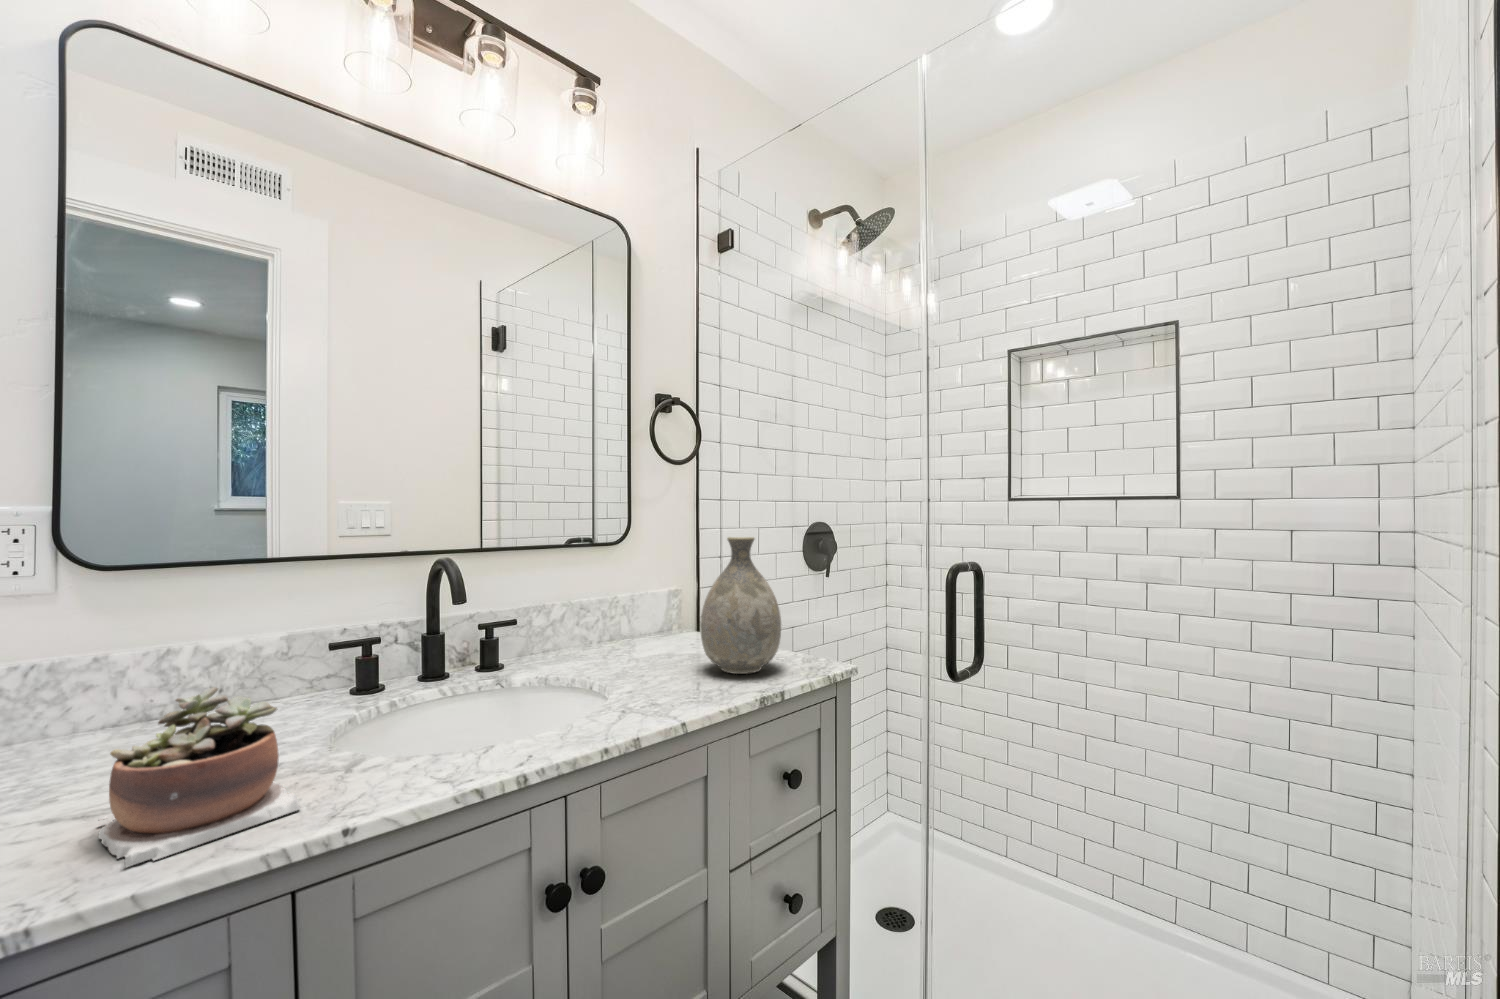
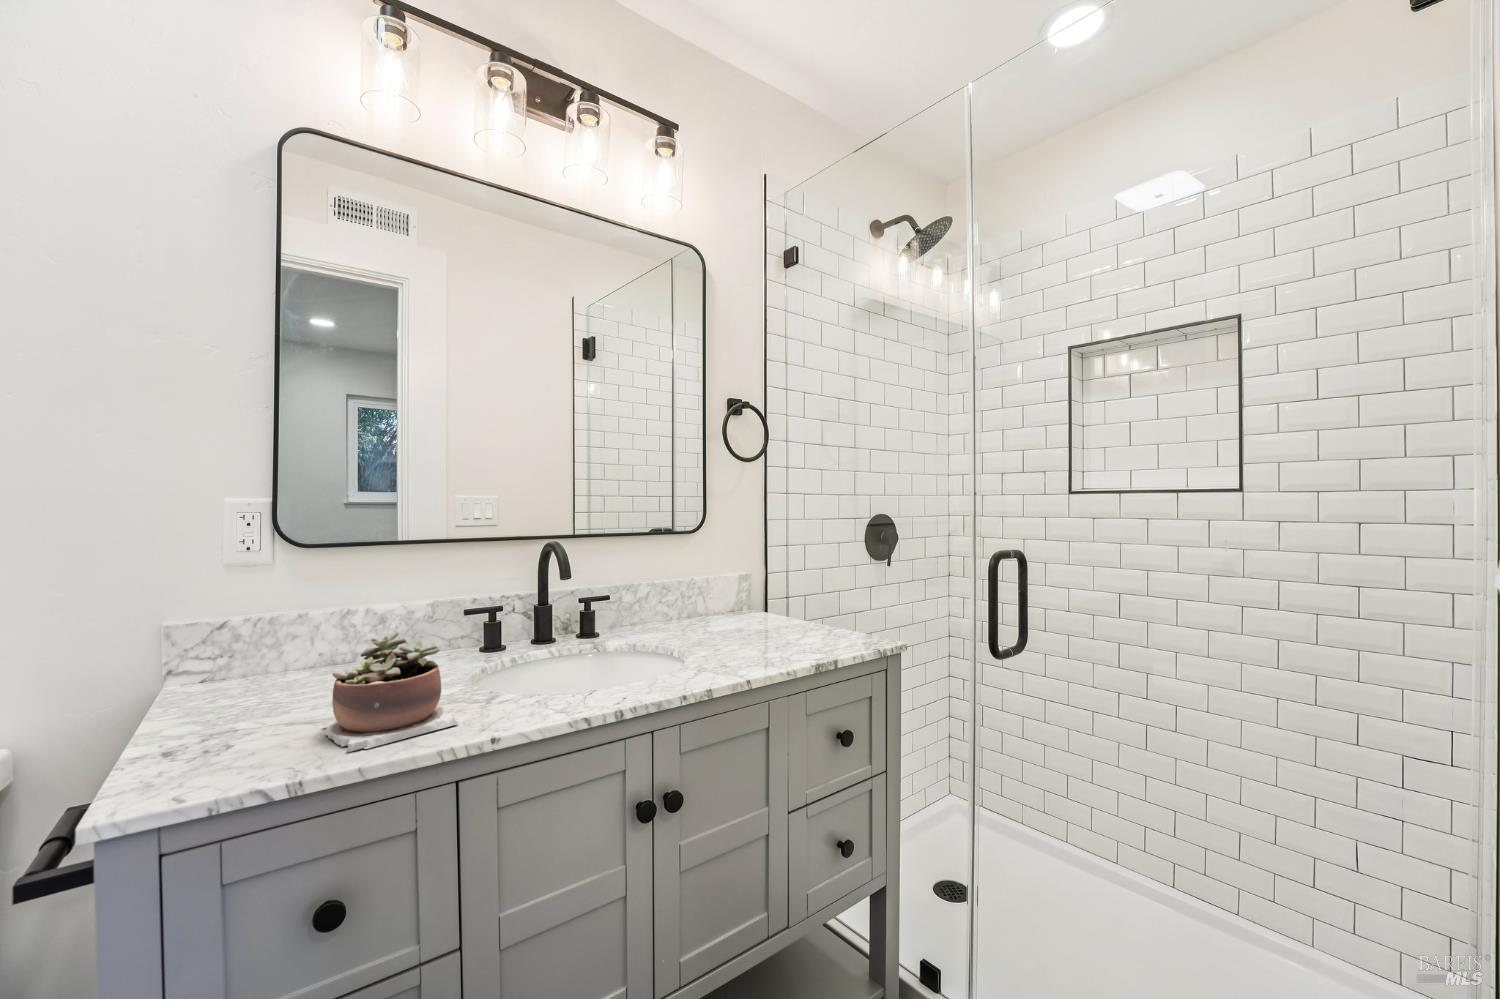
vase: present [700,537,781,674] -> none [766,526,838,646]

